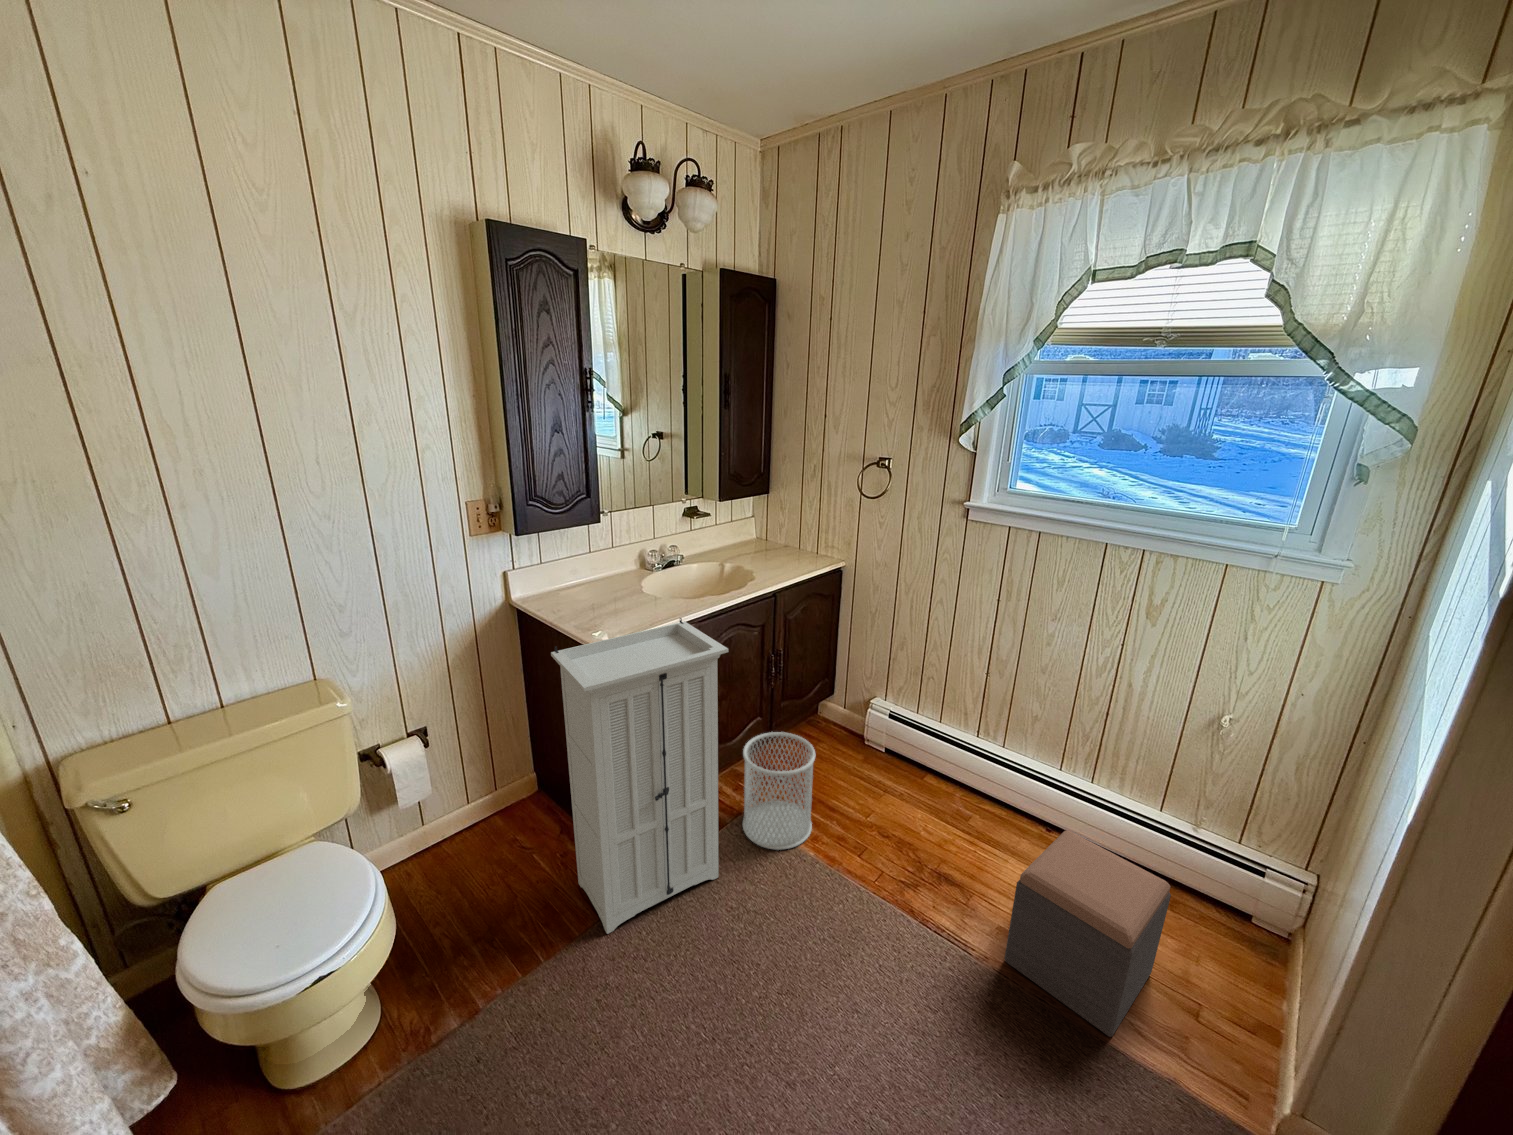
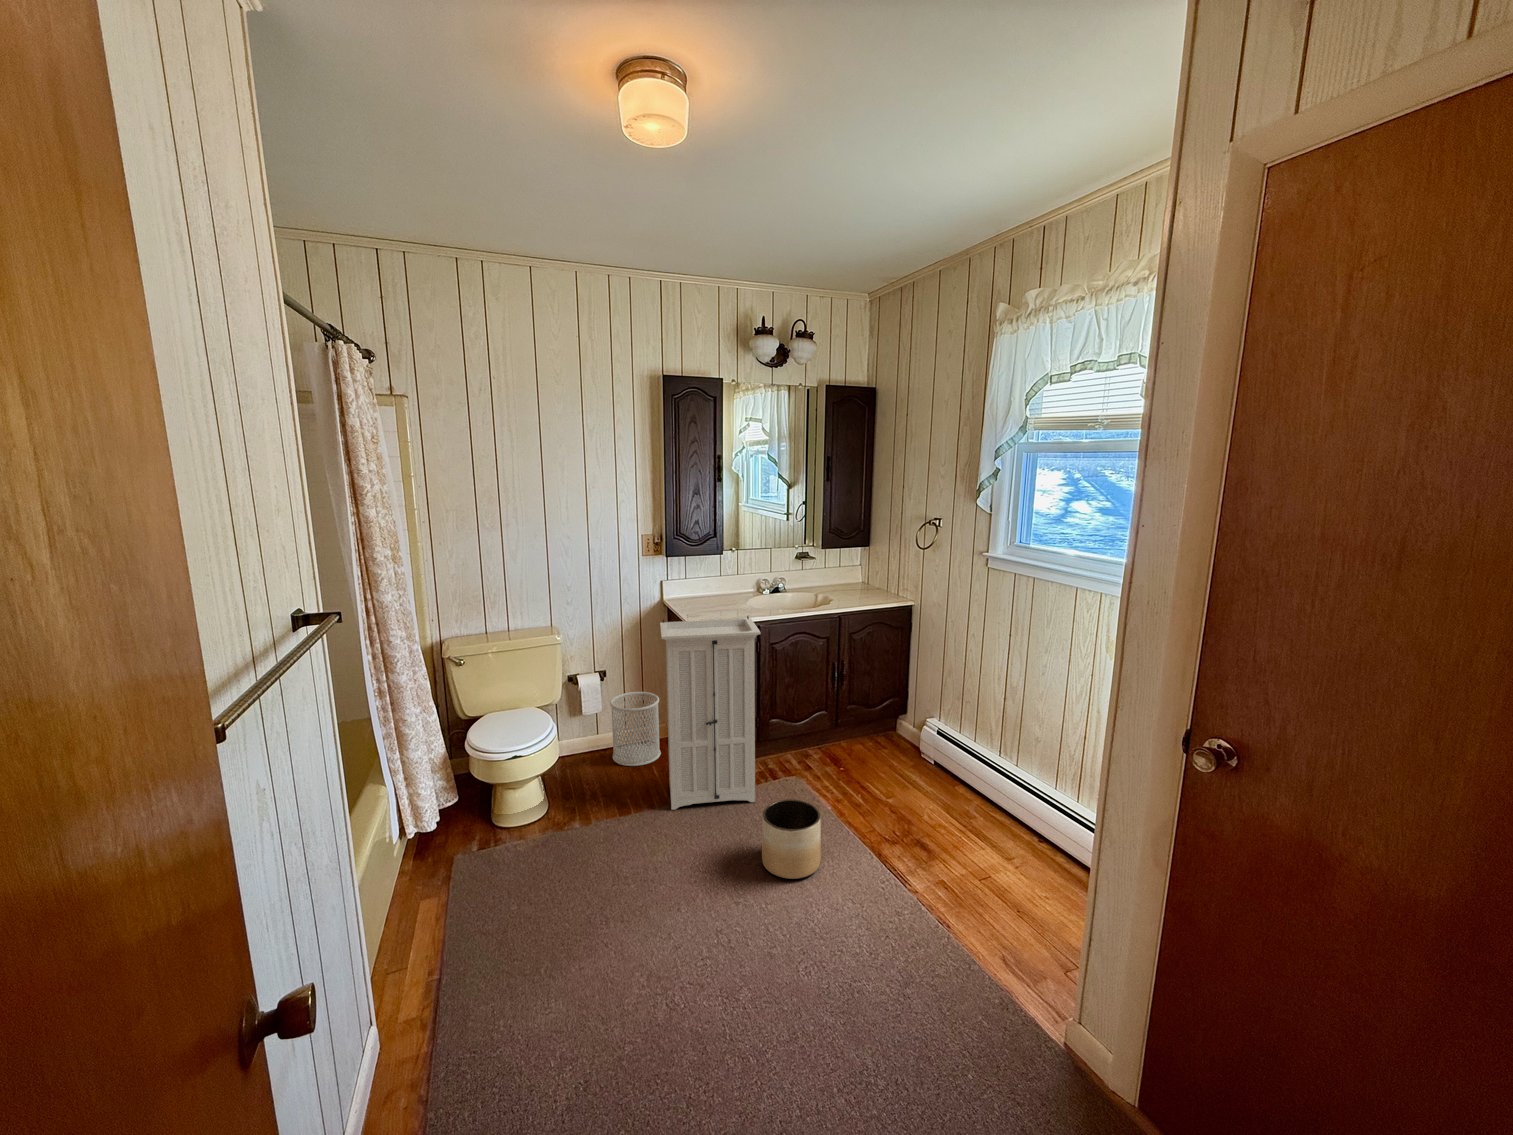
wastebasket: present [743,732,815,850] -> present [610,692,661,766]
footstool: present [1004,830,1171,1037] -> none [924,805,1048,947]
planter: none [787,883,875,1011] -> present [762,799,821,879]

